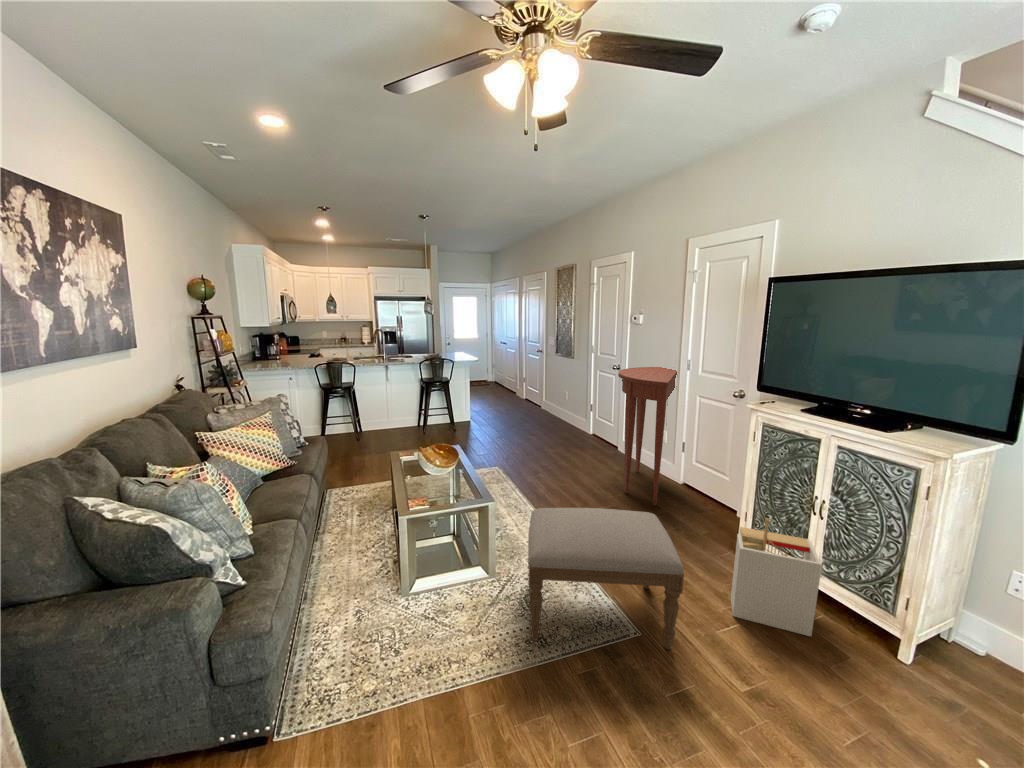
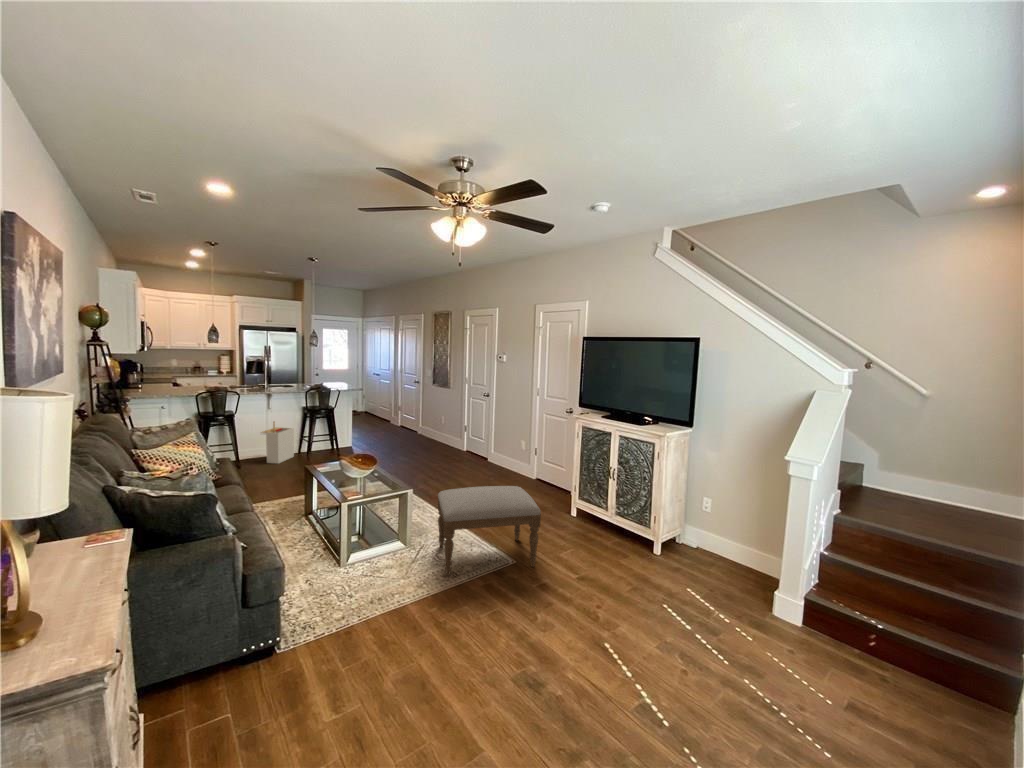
console table: present [618,367,677,505] -> none [489,393,531,494]
storage bin: present [731,518,822,636] -> present [261,422,294,464]

